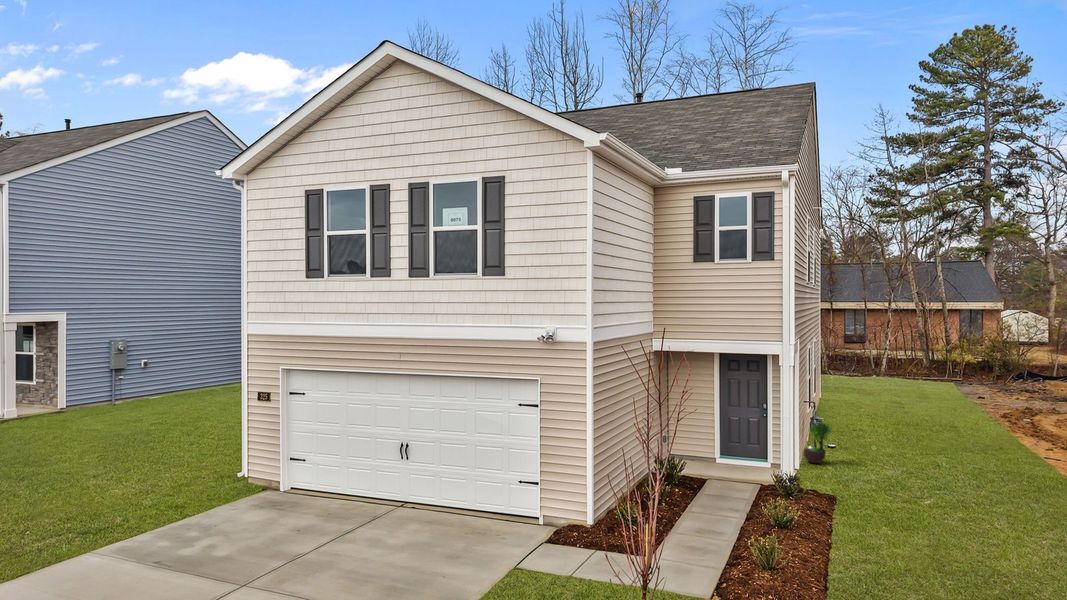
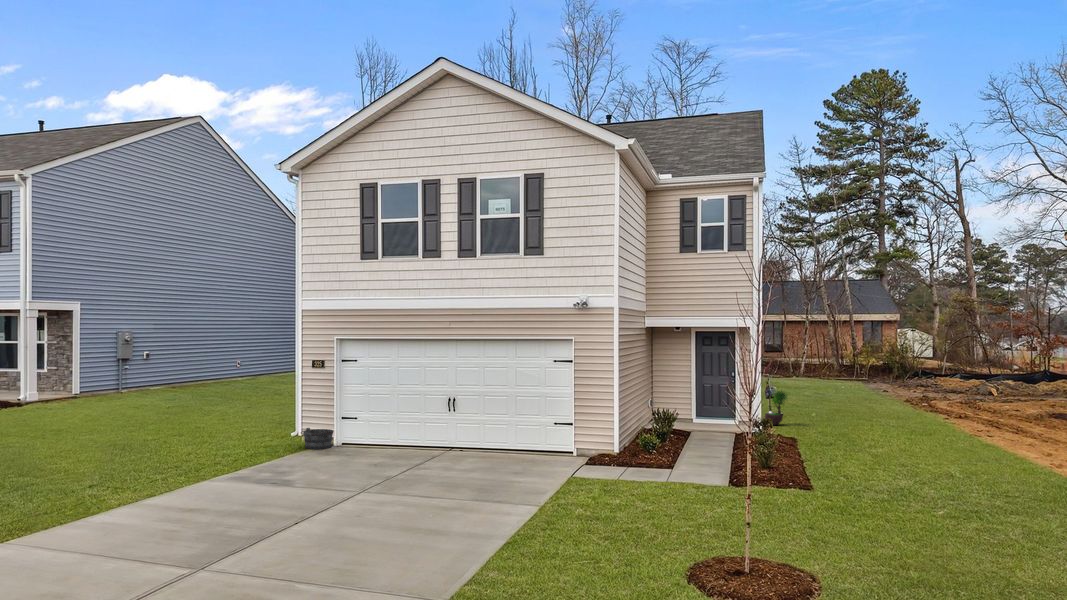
bucket: none [243,467,281,494] -> present [301,428,333,449]

